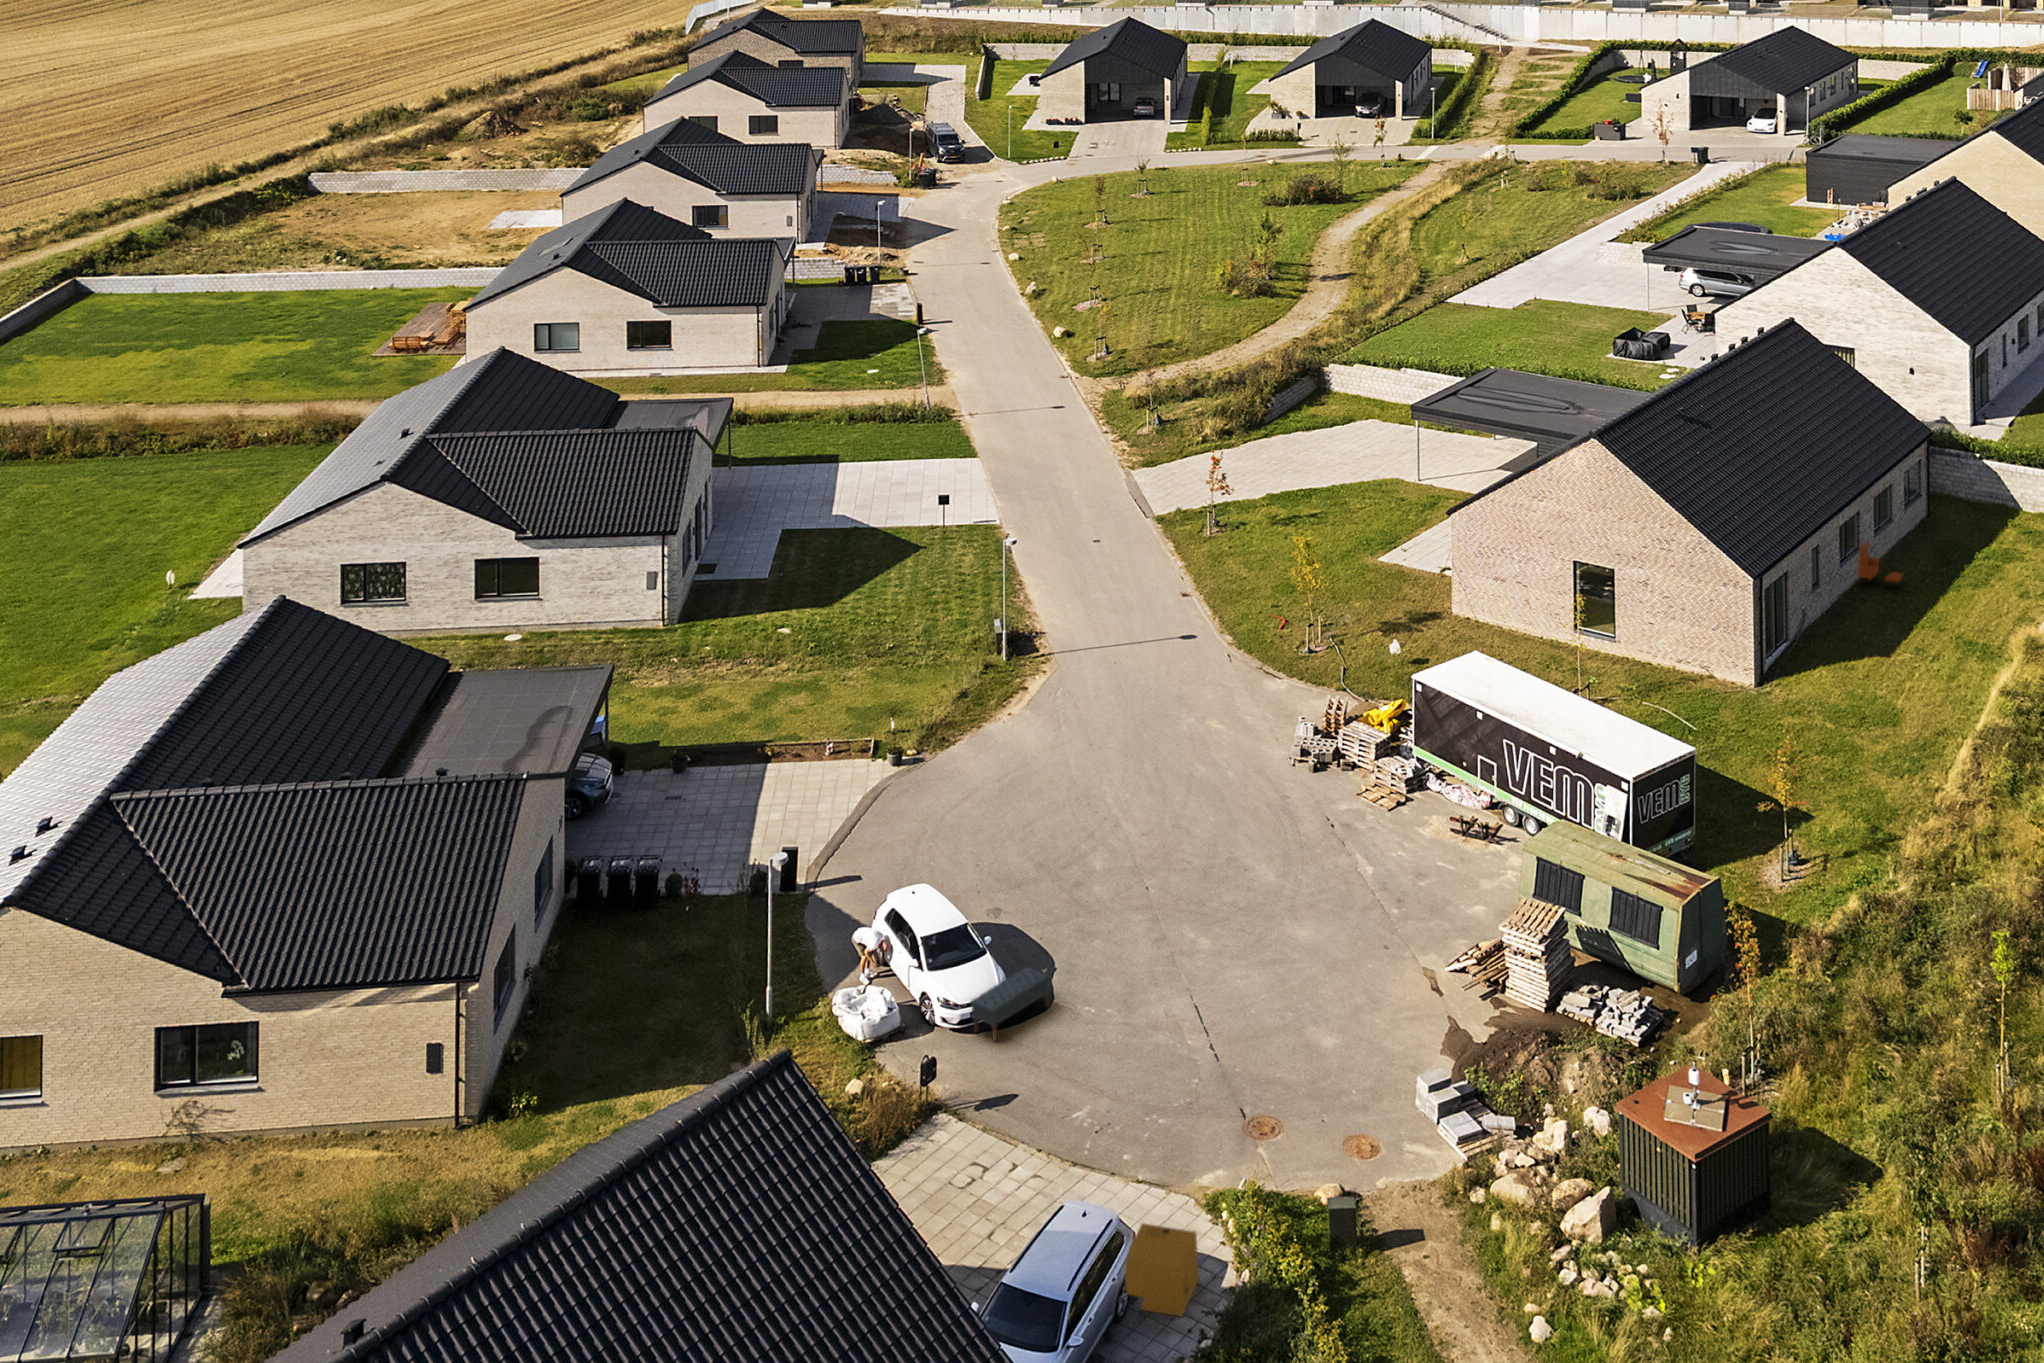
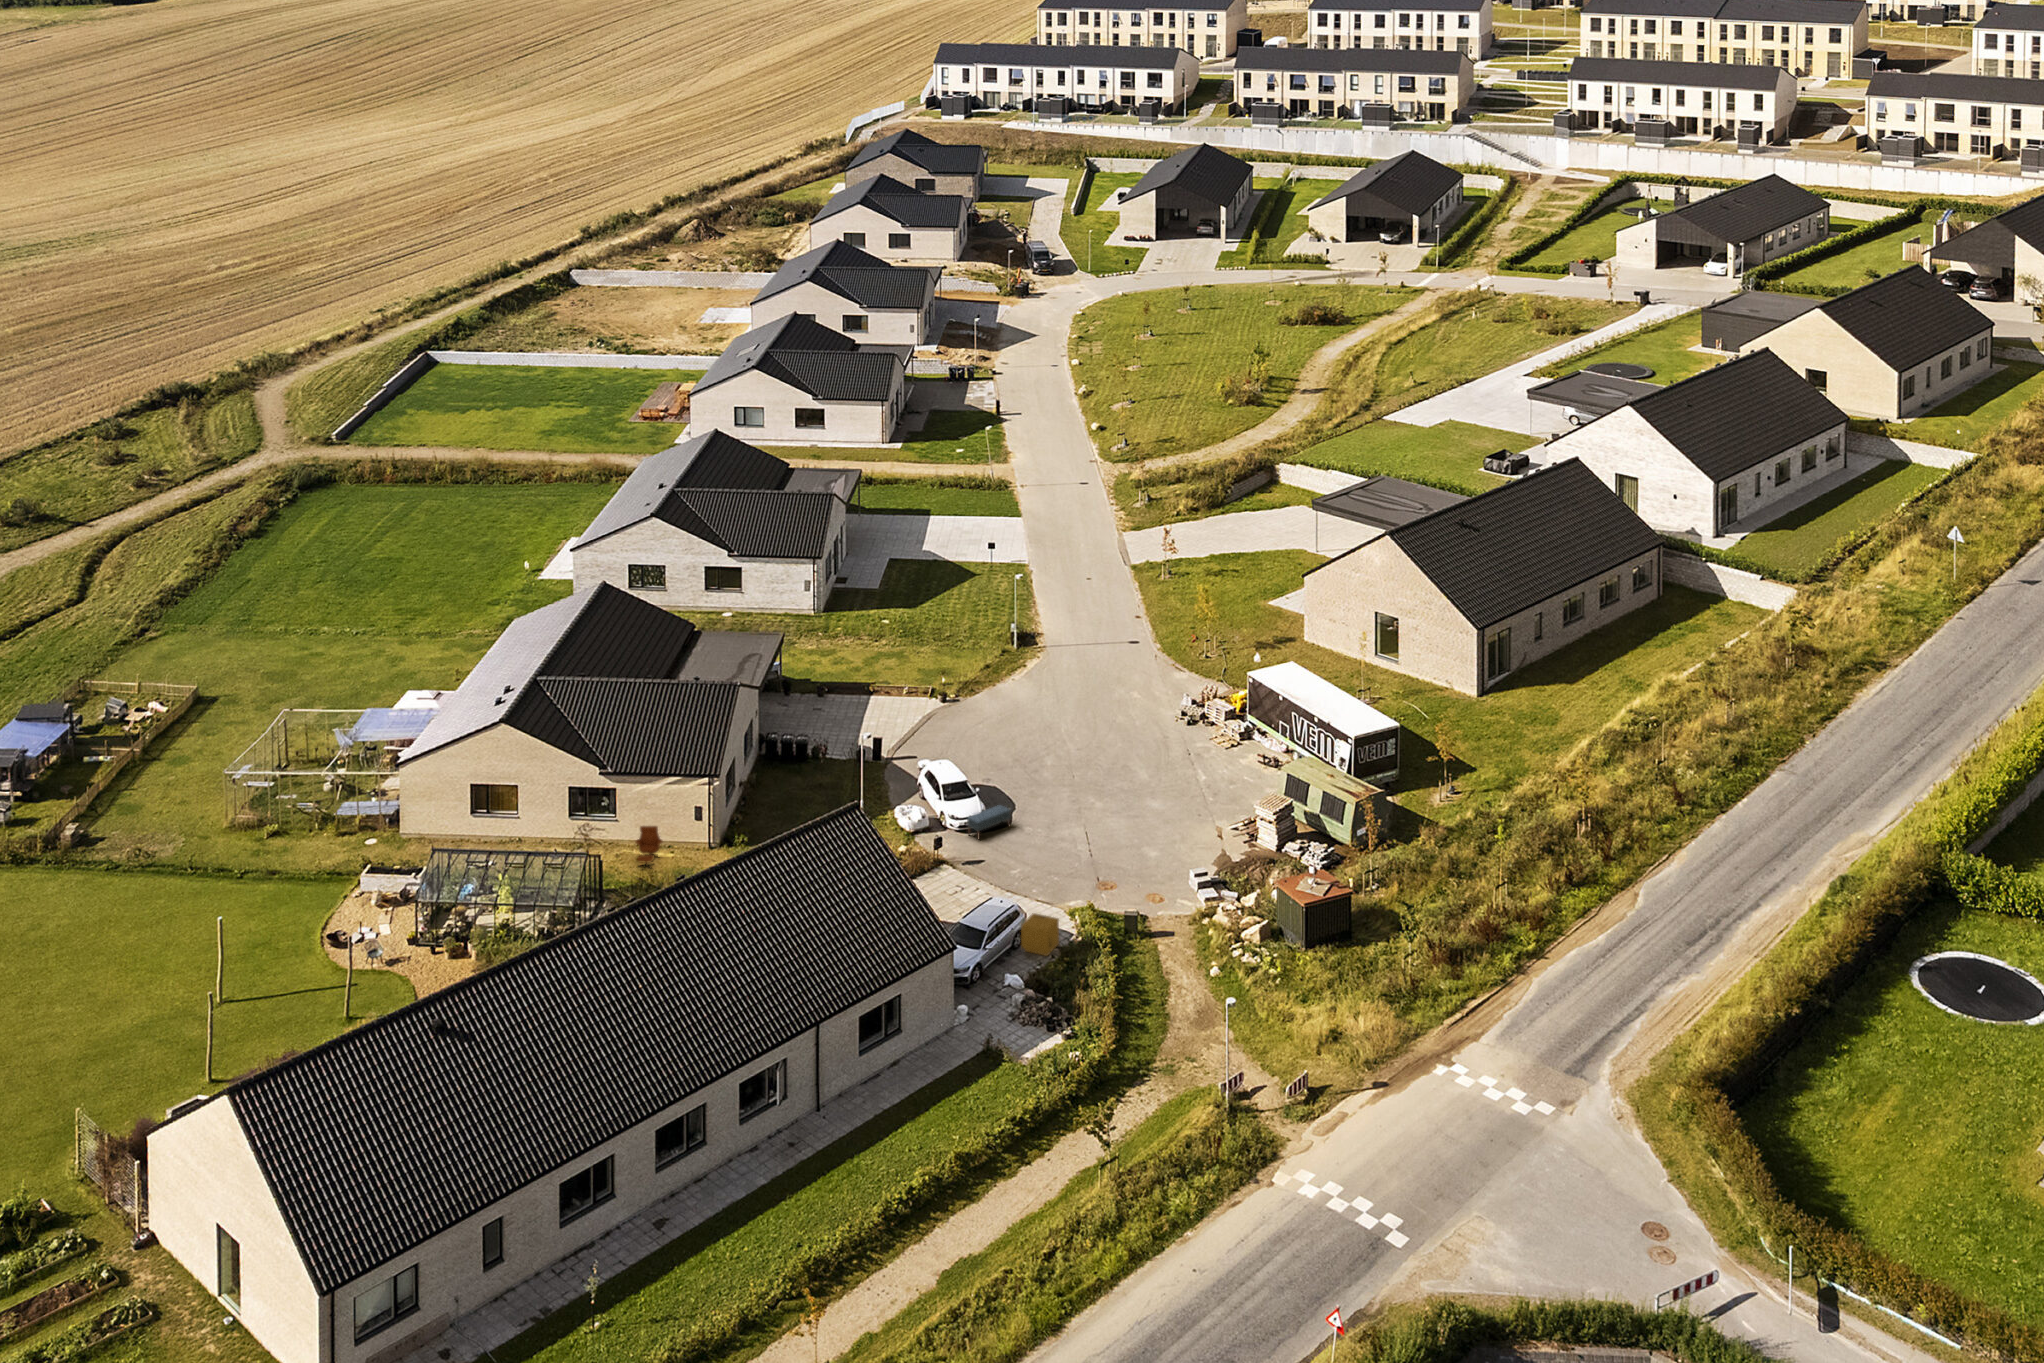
lounge chair: present [1857,542,1902,588] -> present [636,826,662,868]

